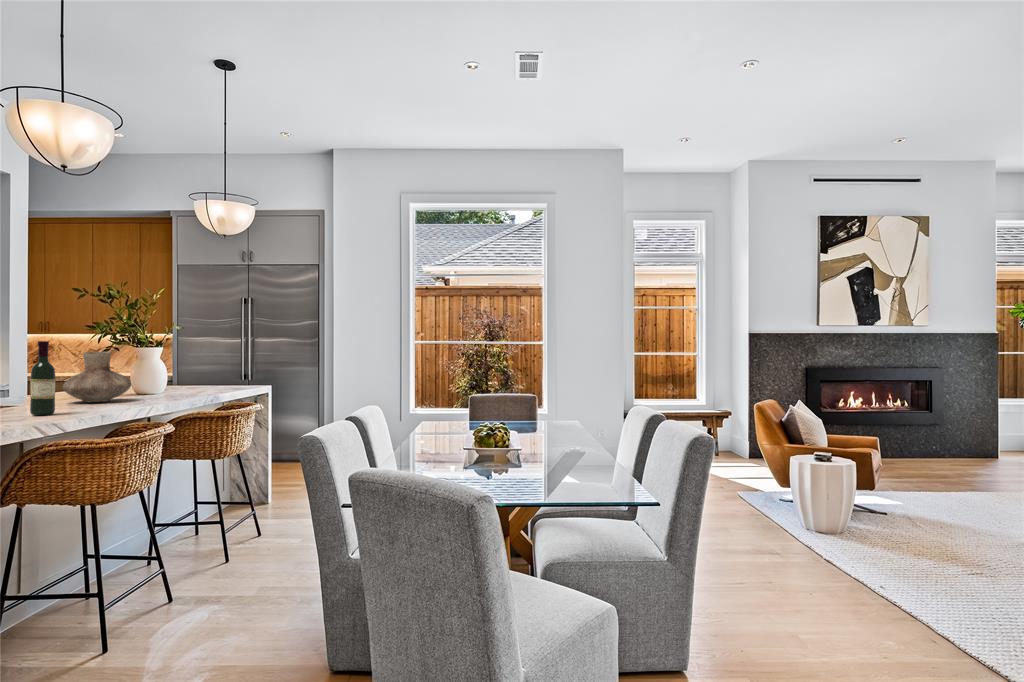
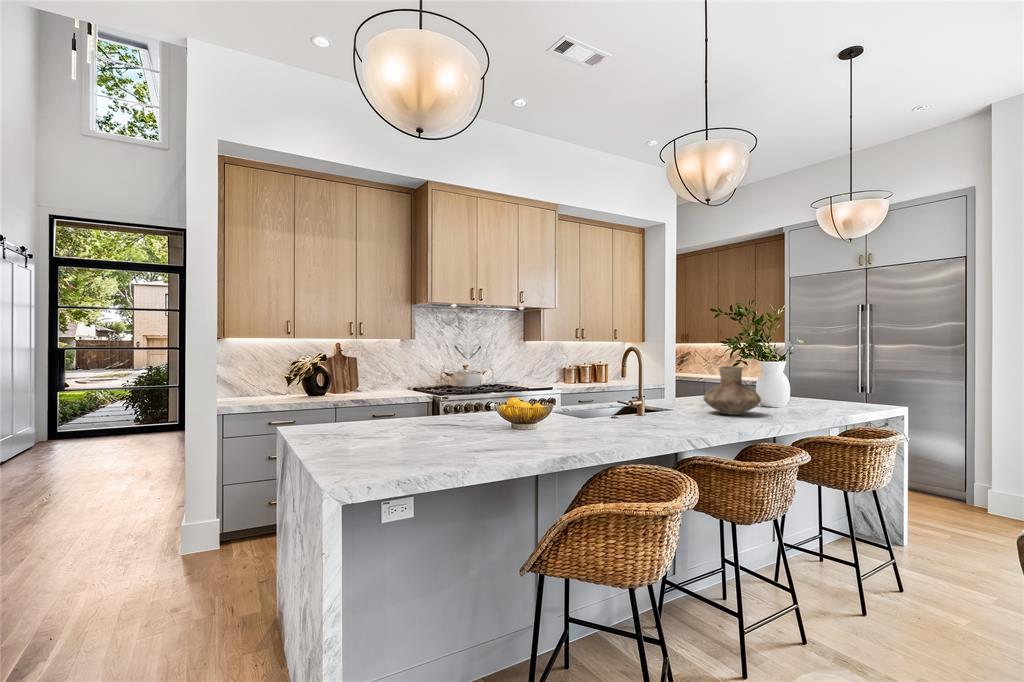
wine bottle: present [30,341,55,416] -> none [681,359,700,427]

